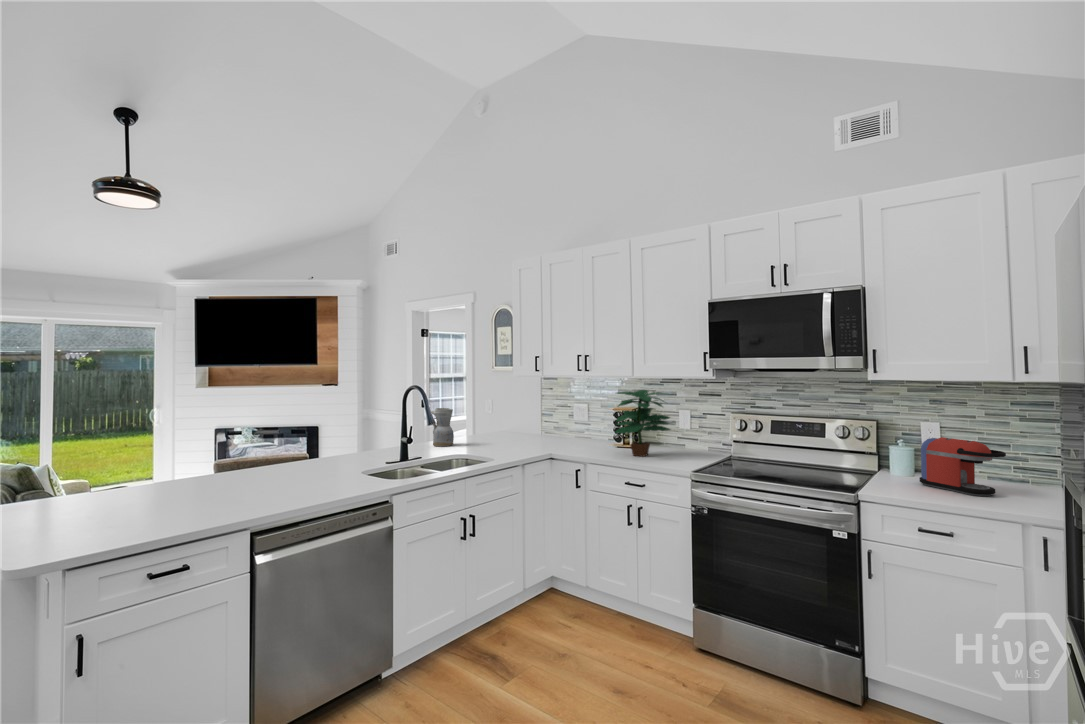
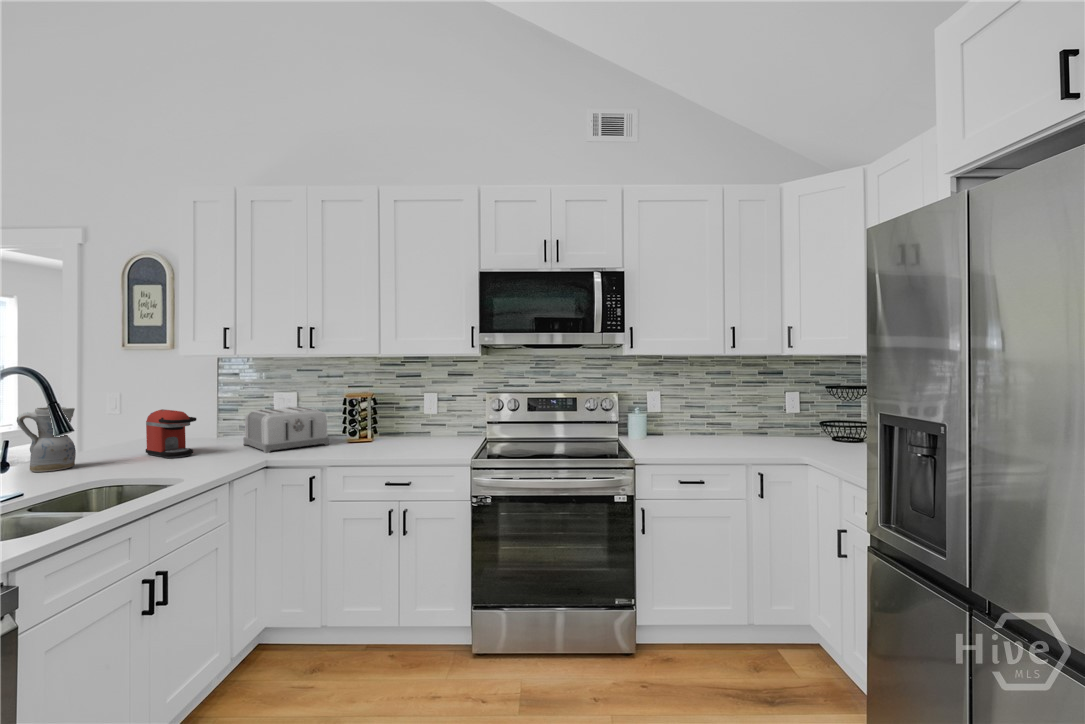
potted plant: present [615,390,670,457] -> none [358,371,428,450]
toaster: none [548,415,601,449] -> present [244,406,329,453]
coffee maker: present [919,437,1006,496] -> present [146,409,196,458]

